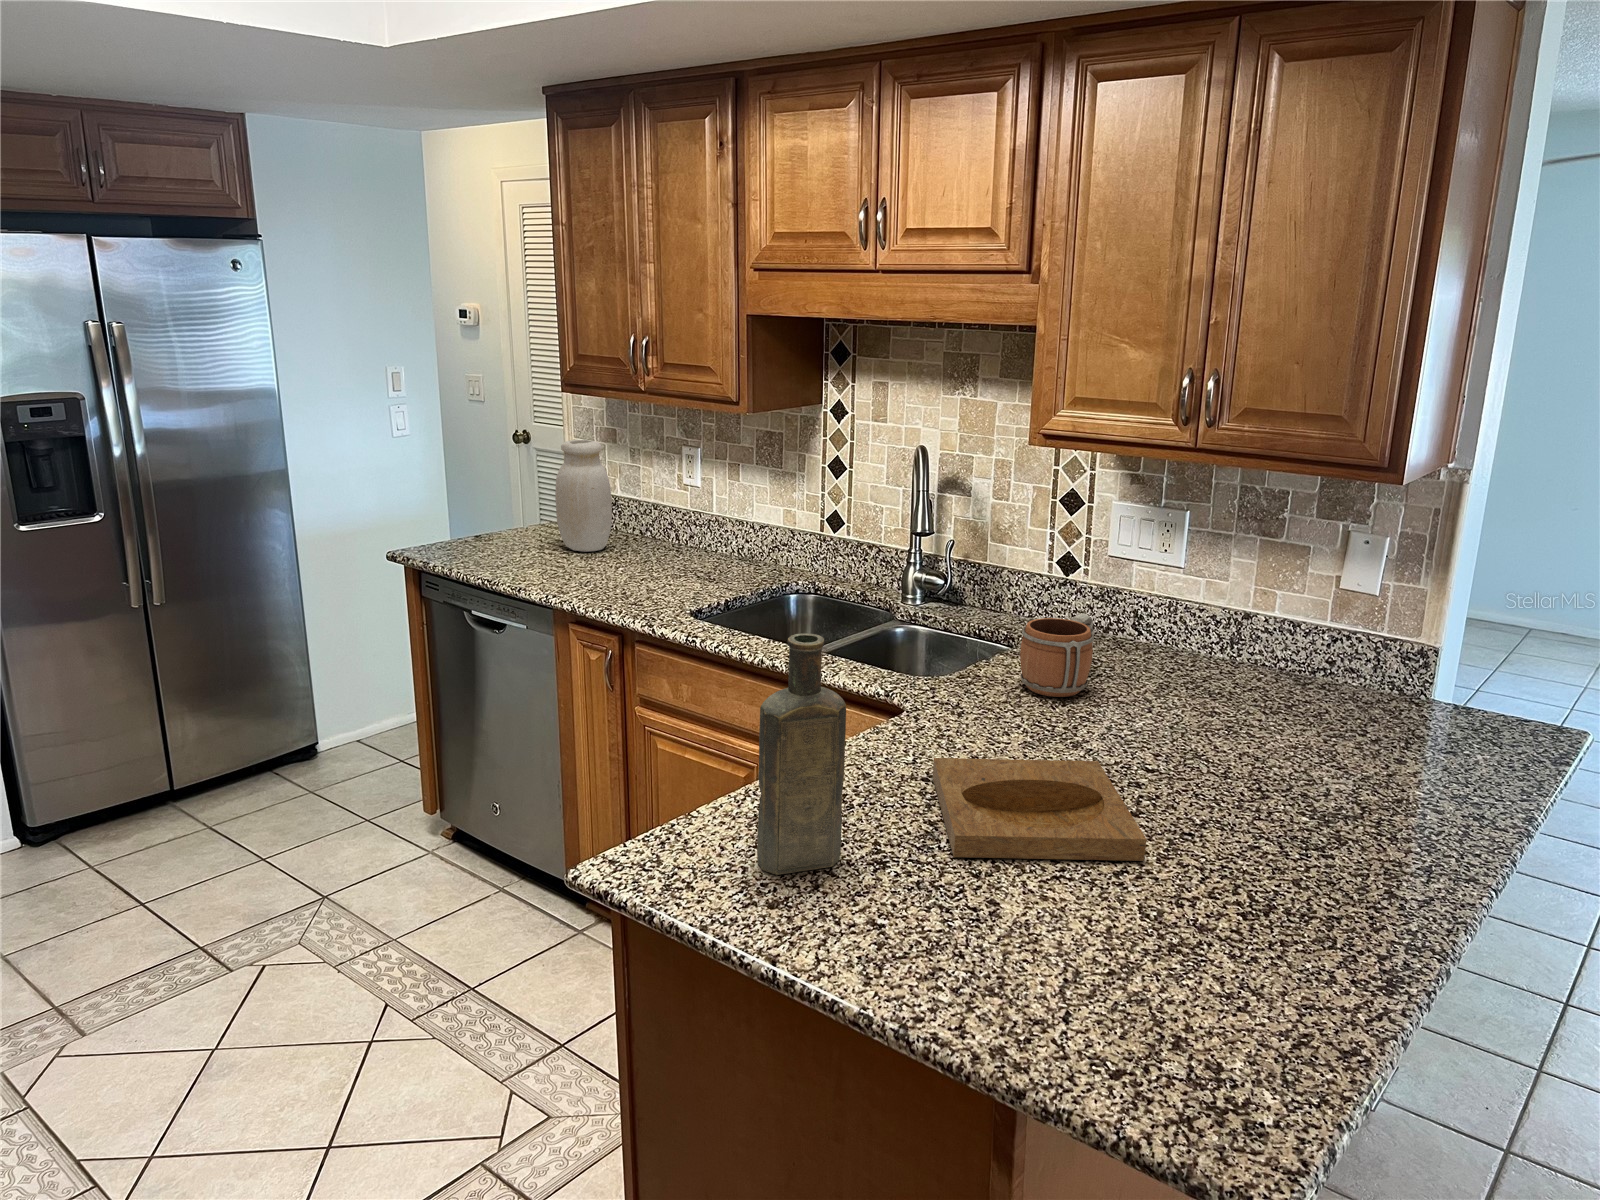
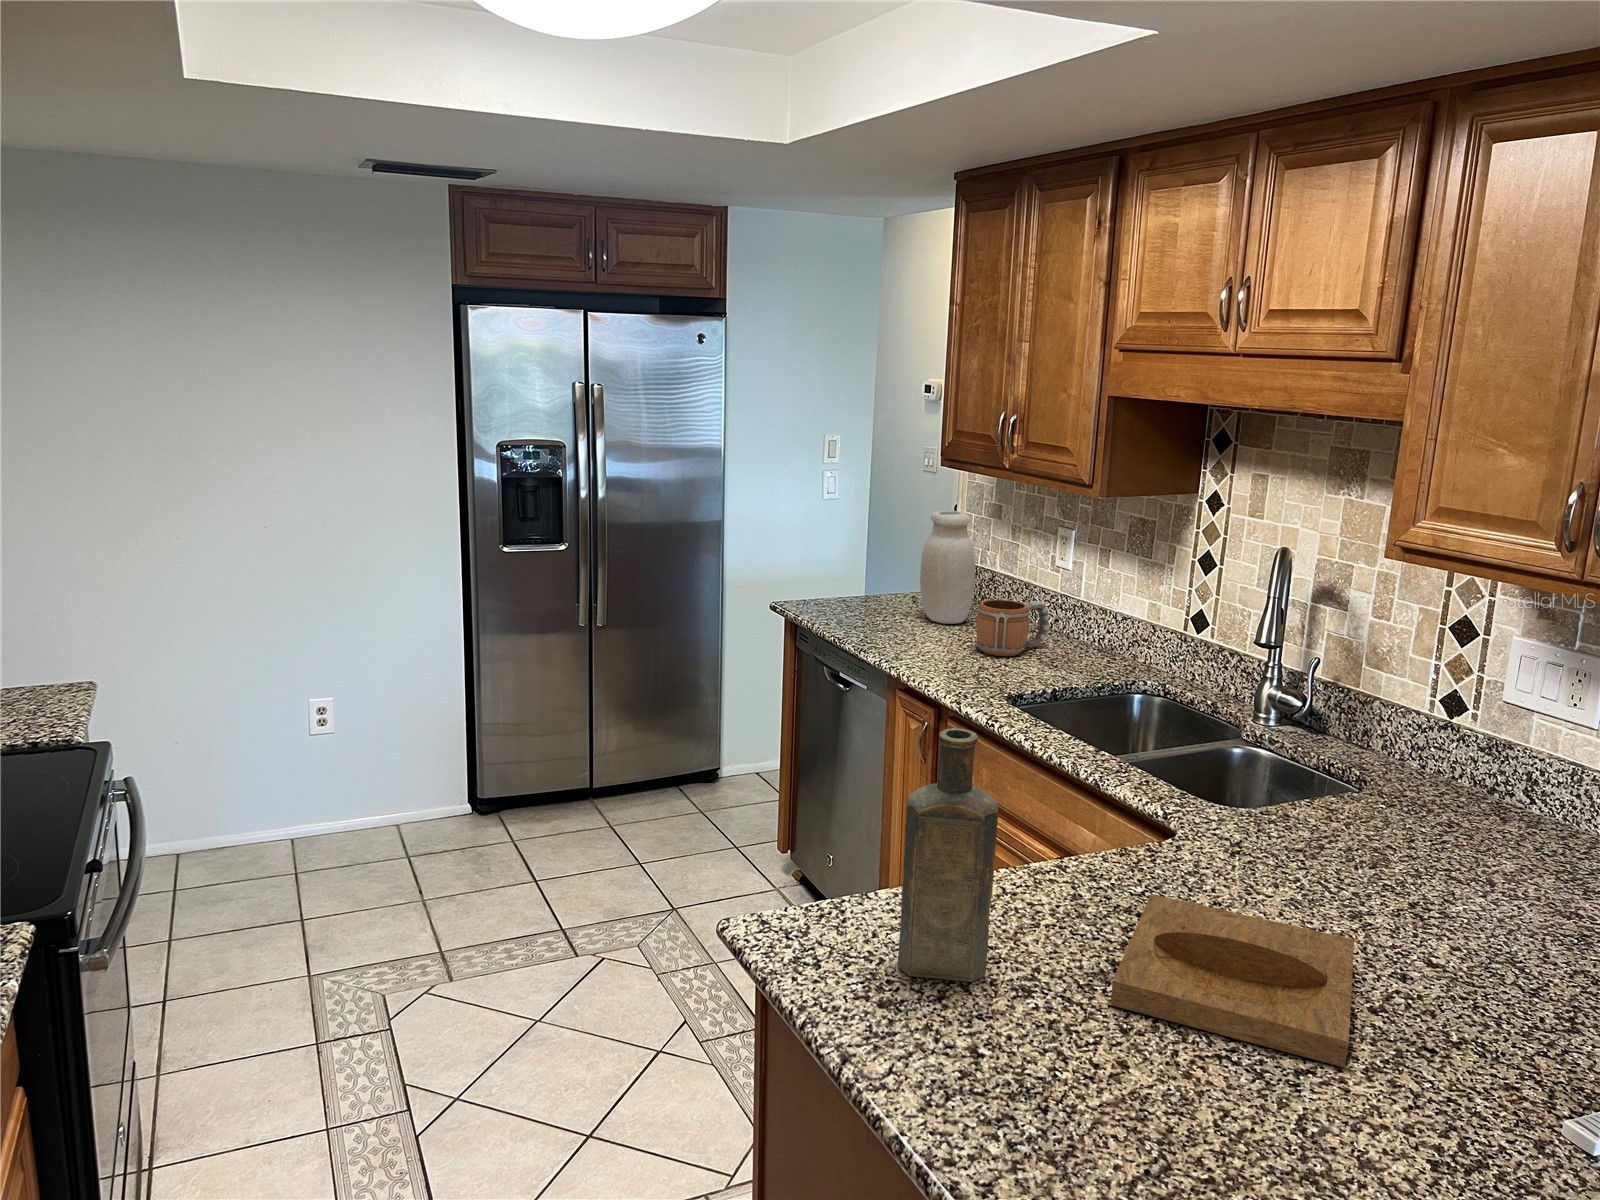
mug: present [1020,614,1094,697] -> present [976,600,1049,656]

